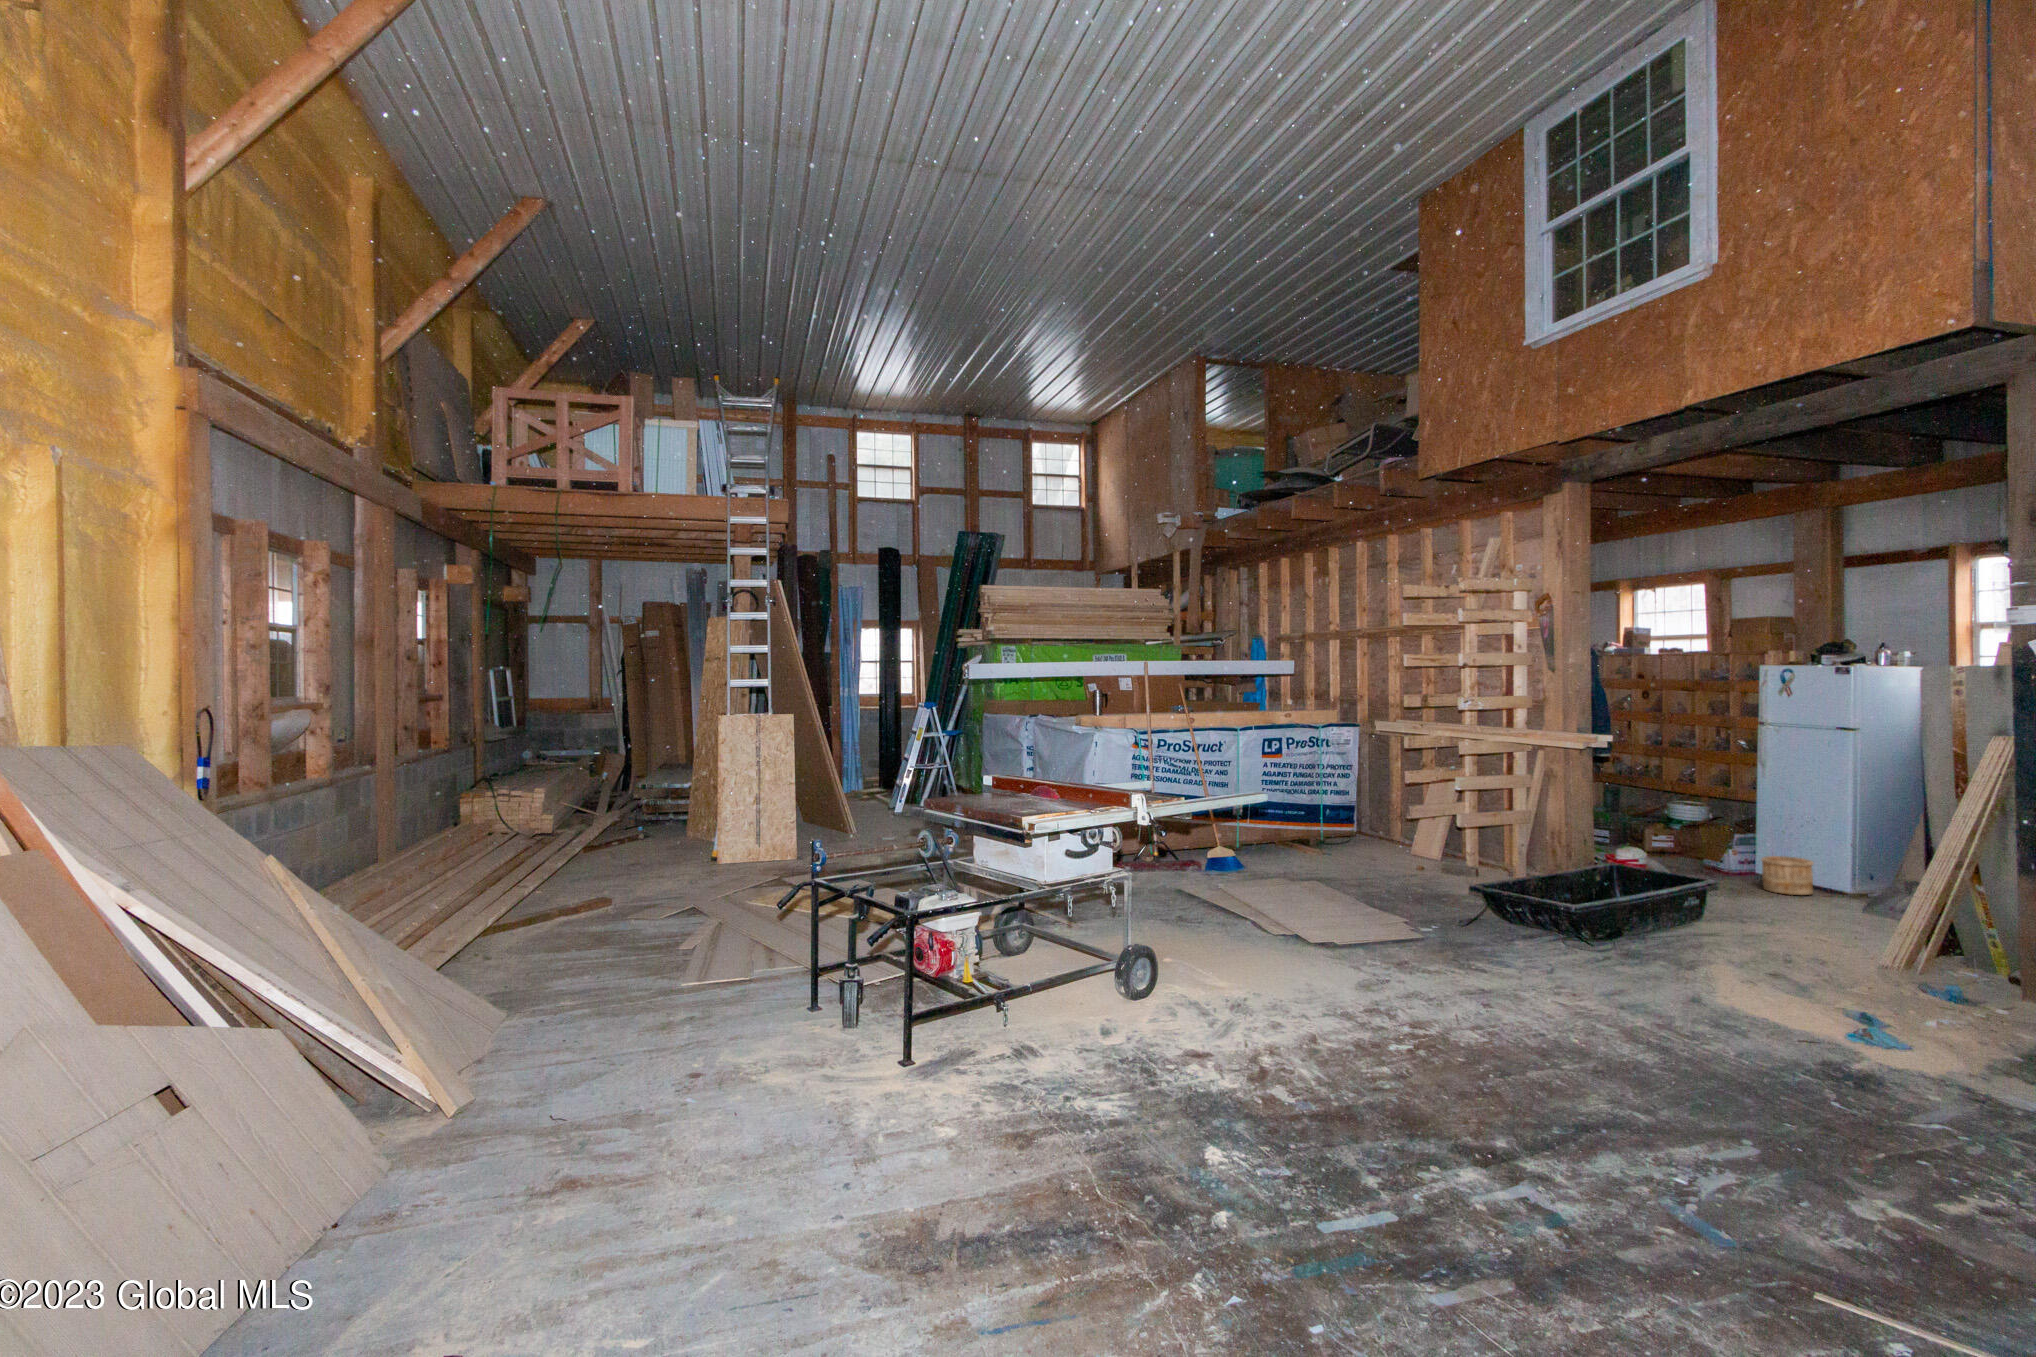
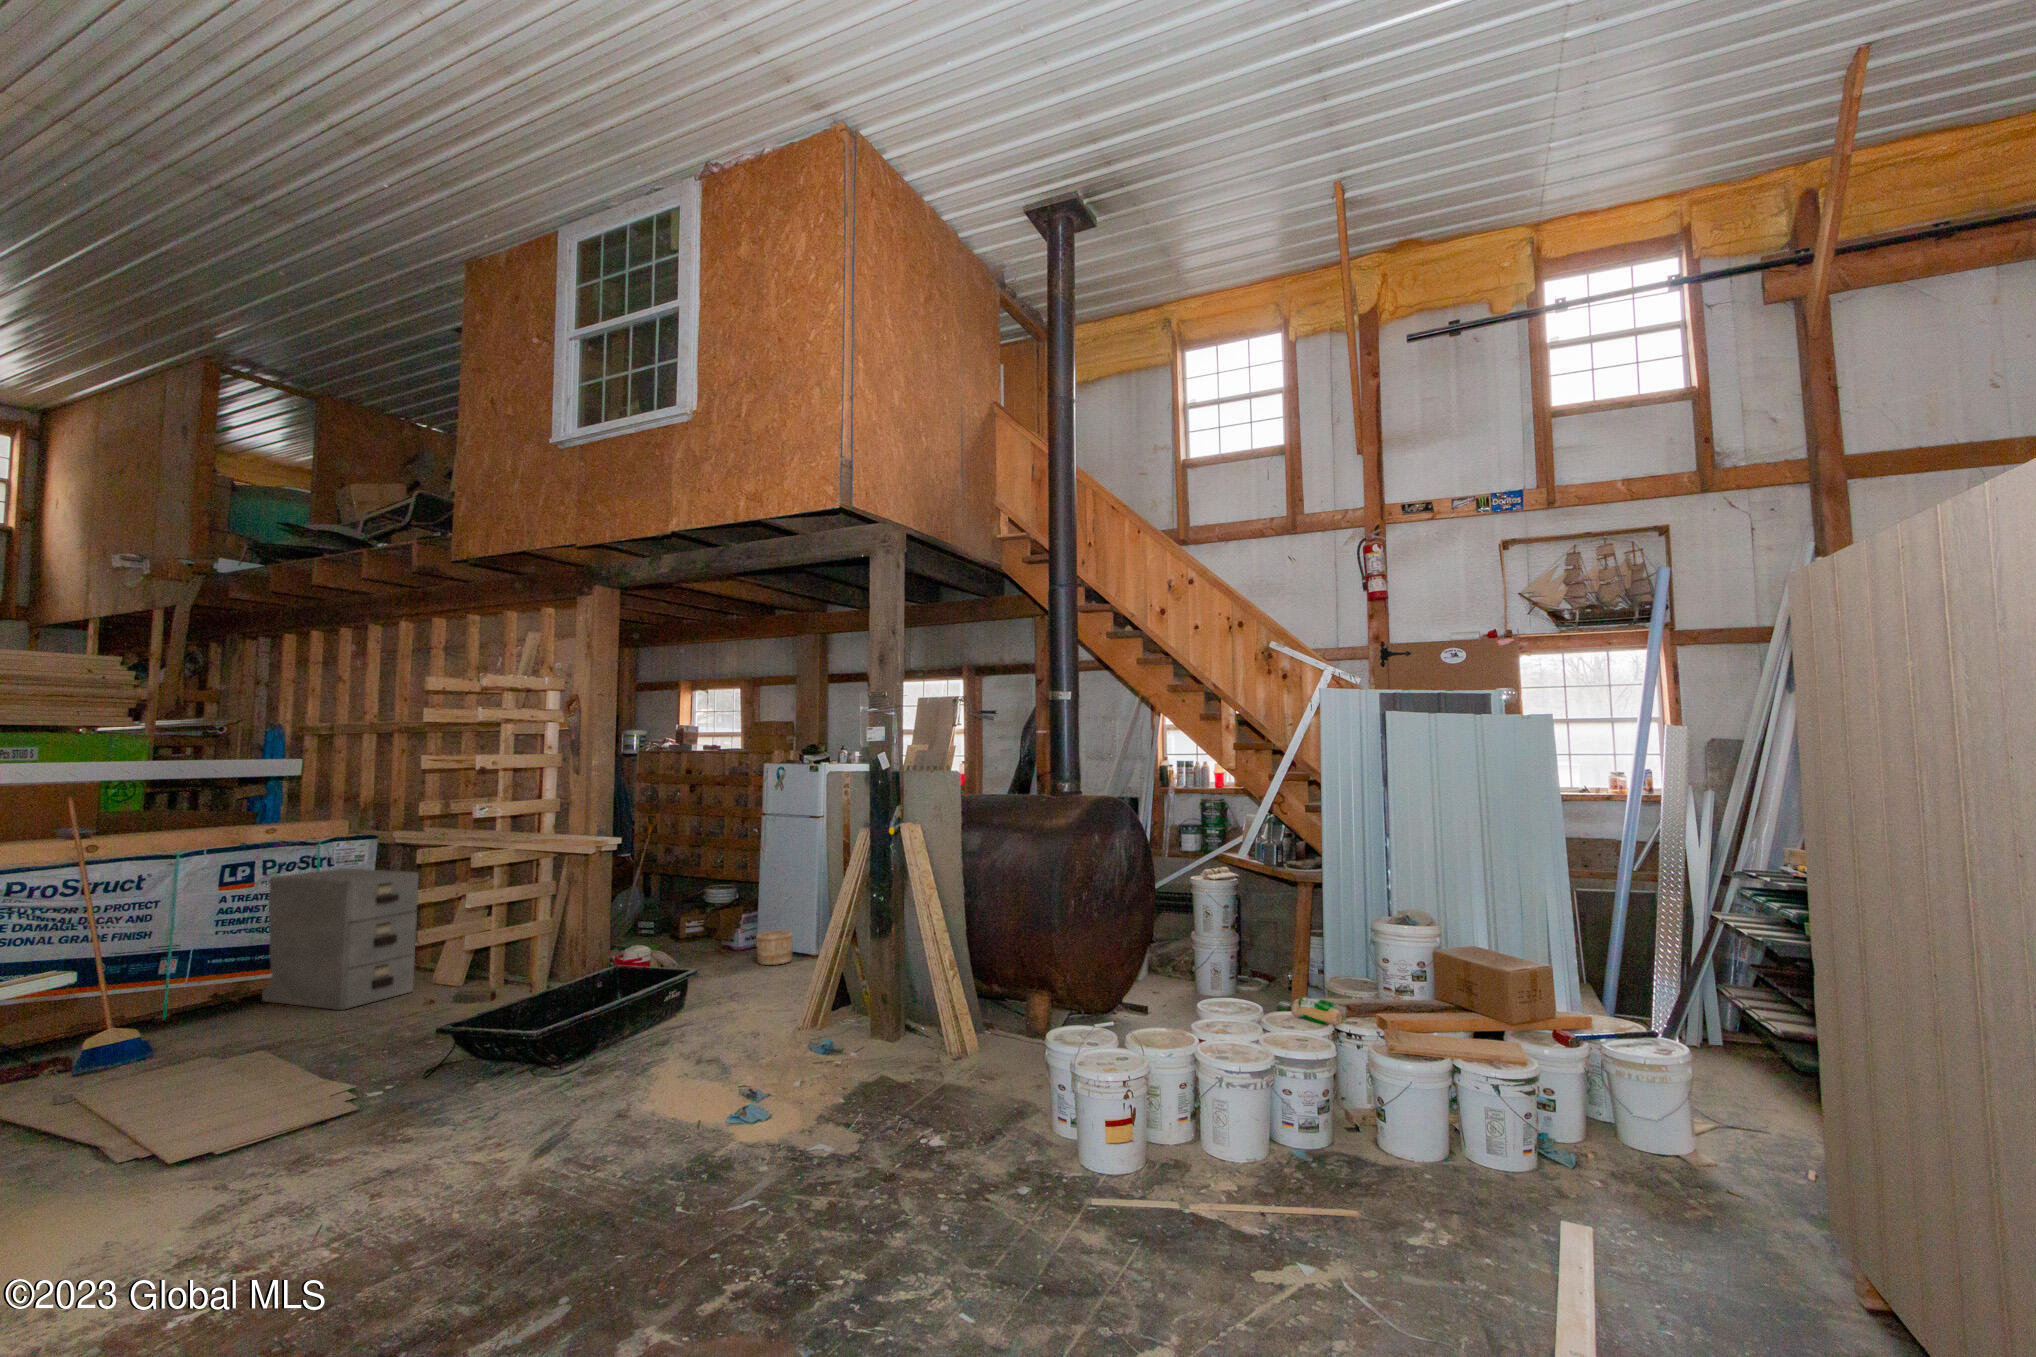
filing cabinet: none [1293,750,1403,863] -> present [262,869,419,1010]

